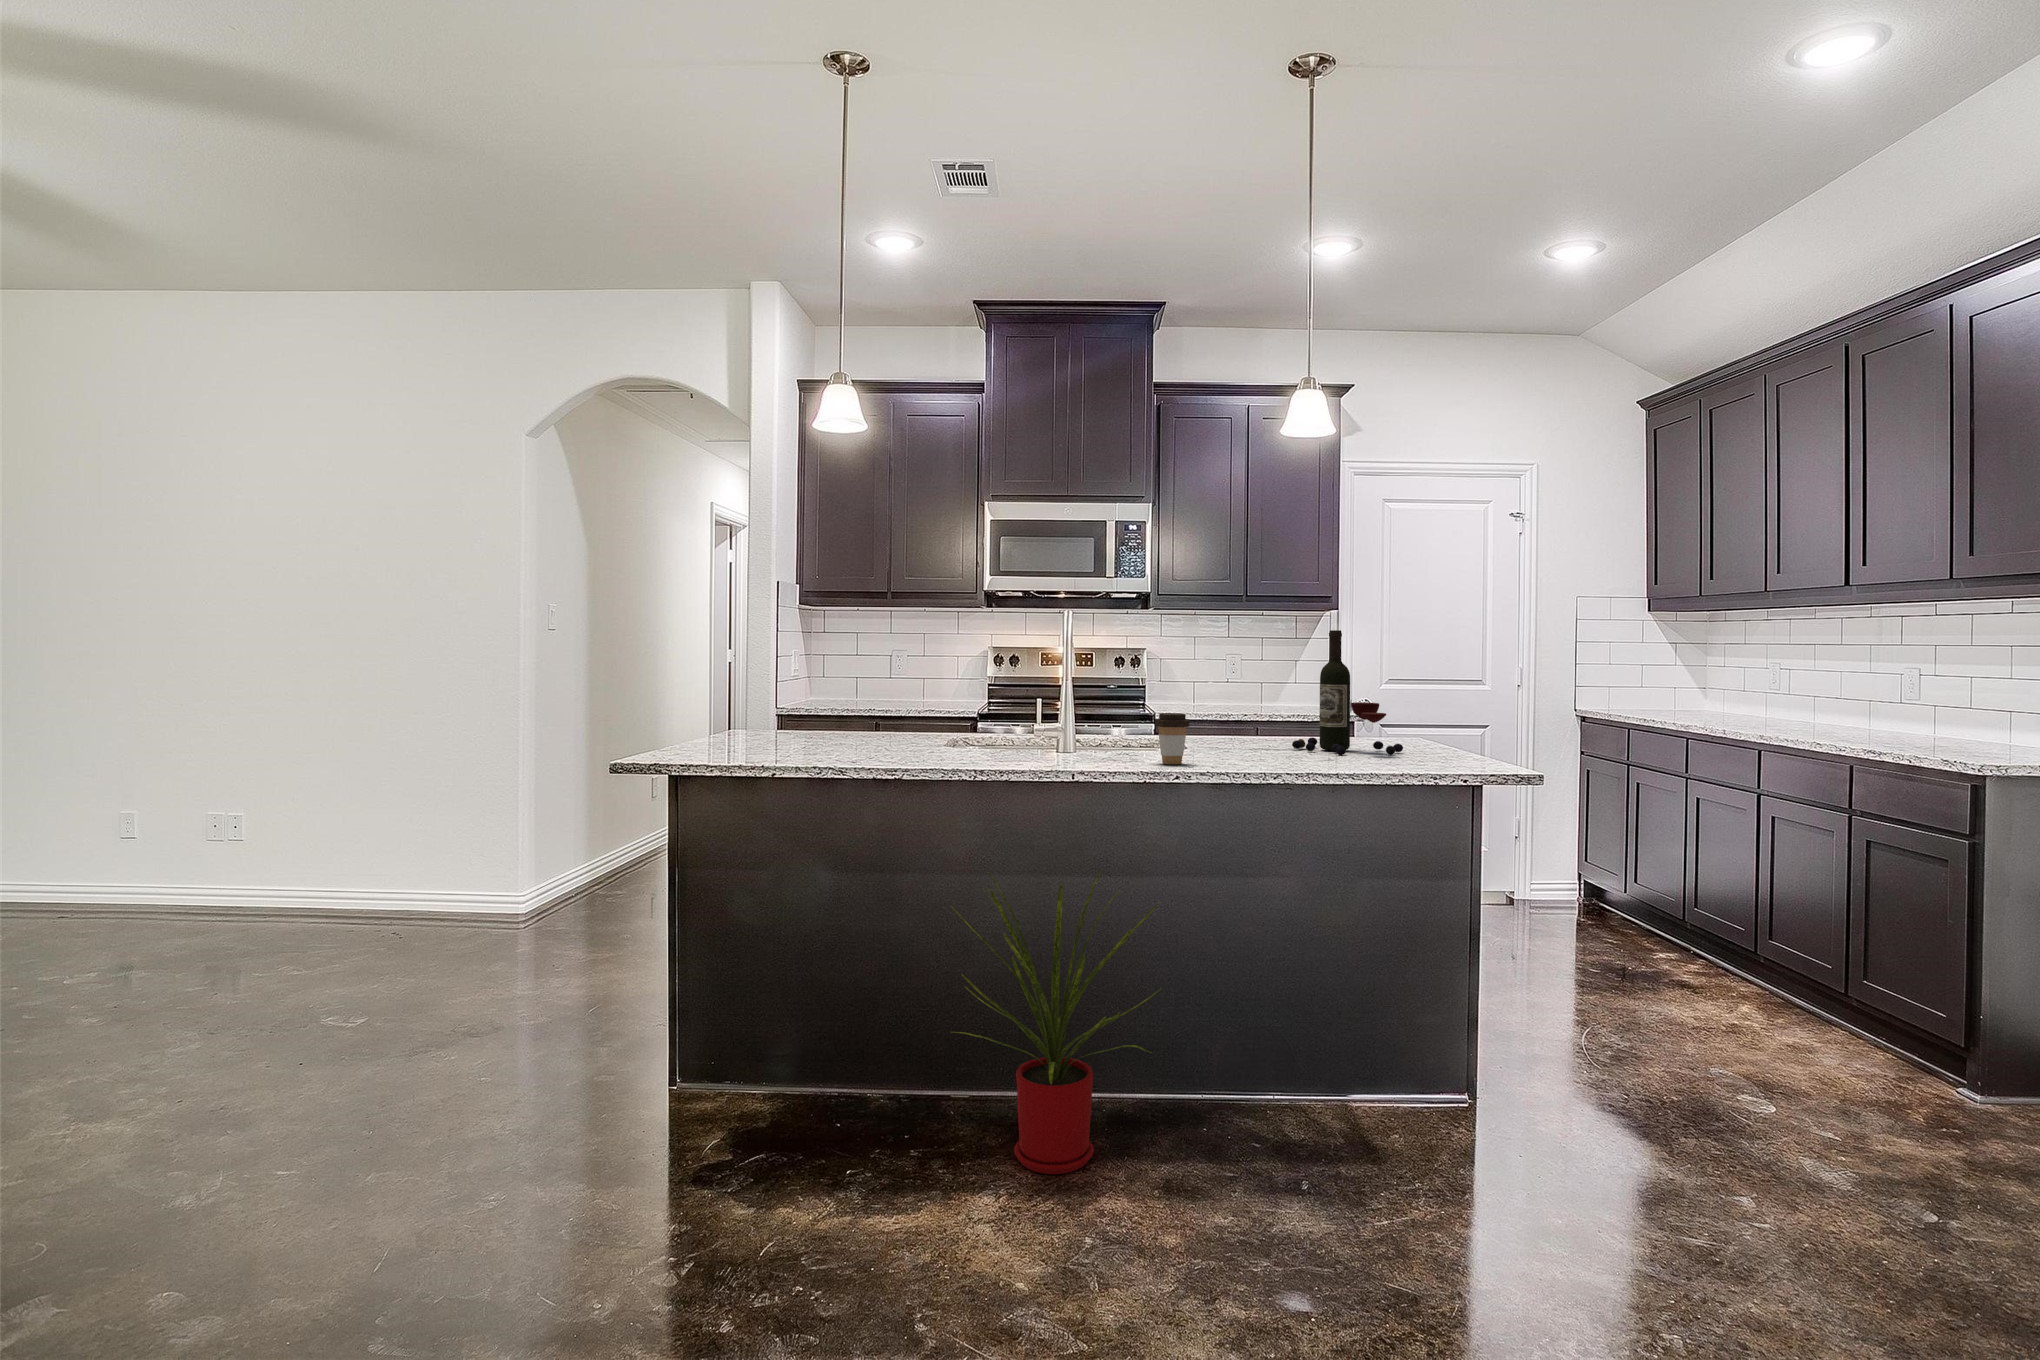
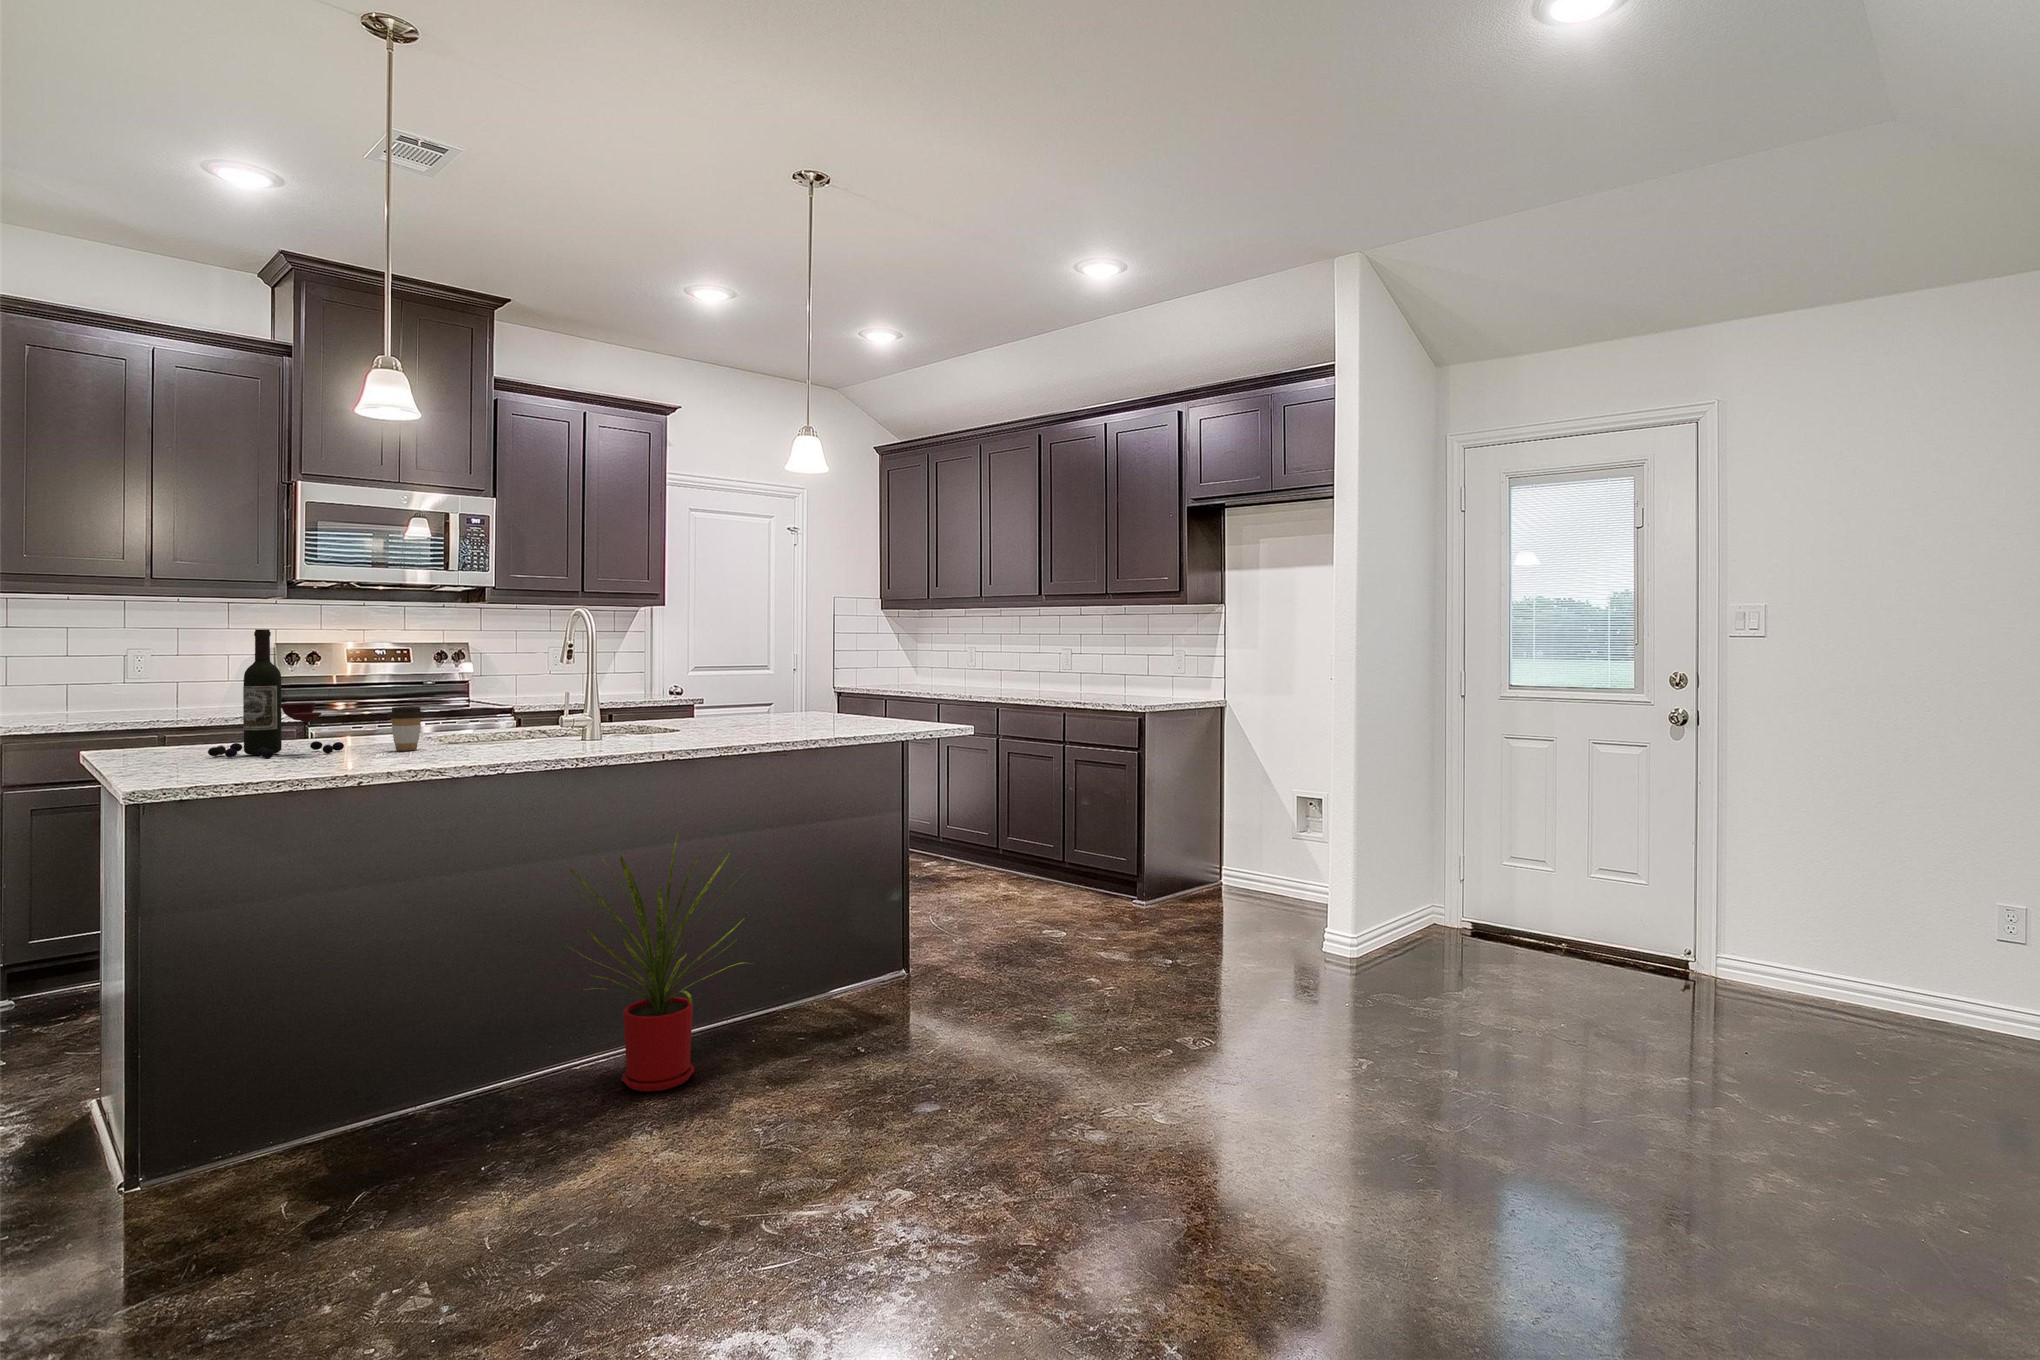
wine bottle: present [1292,630,1403,755] -> present [208,629,344,758]
coffee cup: present [1155,713,1189,764] -> present [388,707,425,751]

